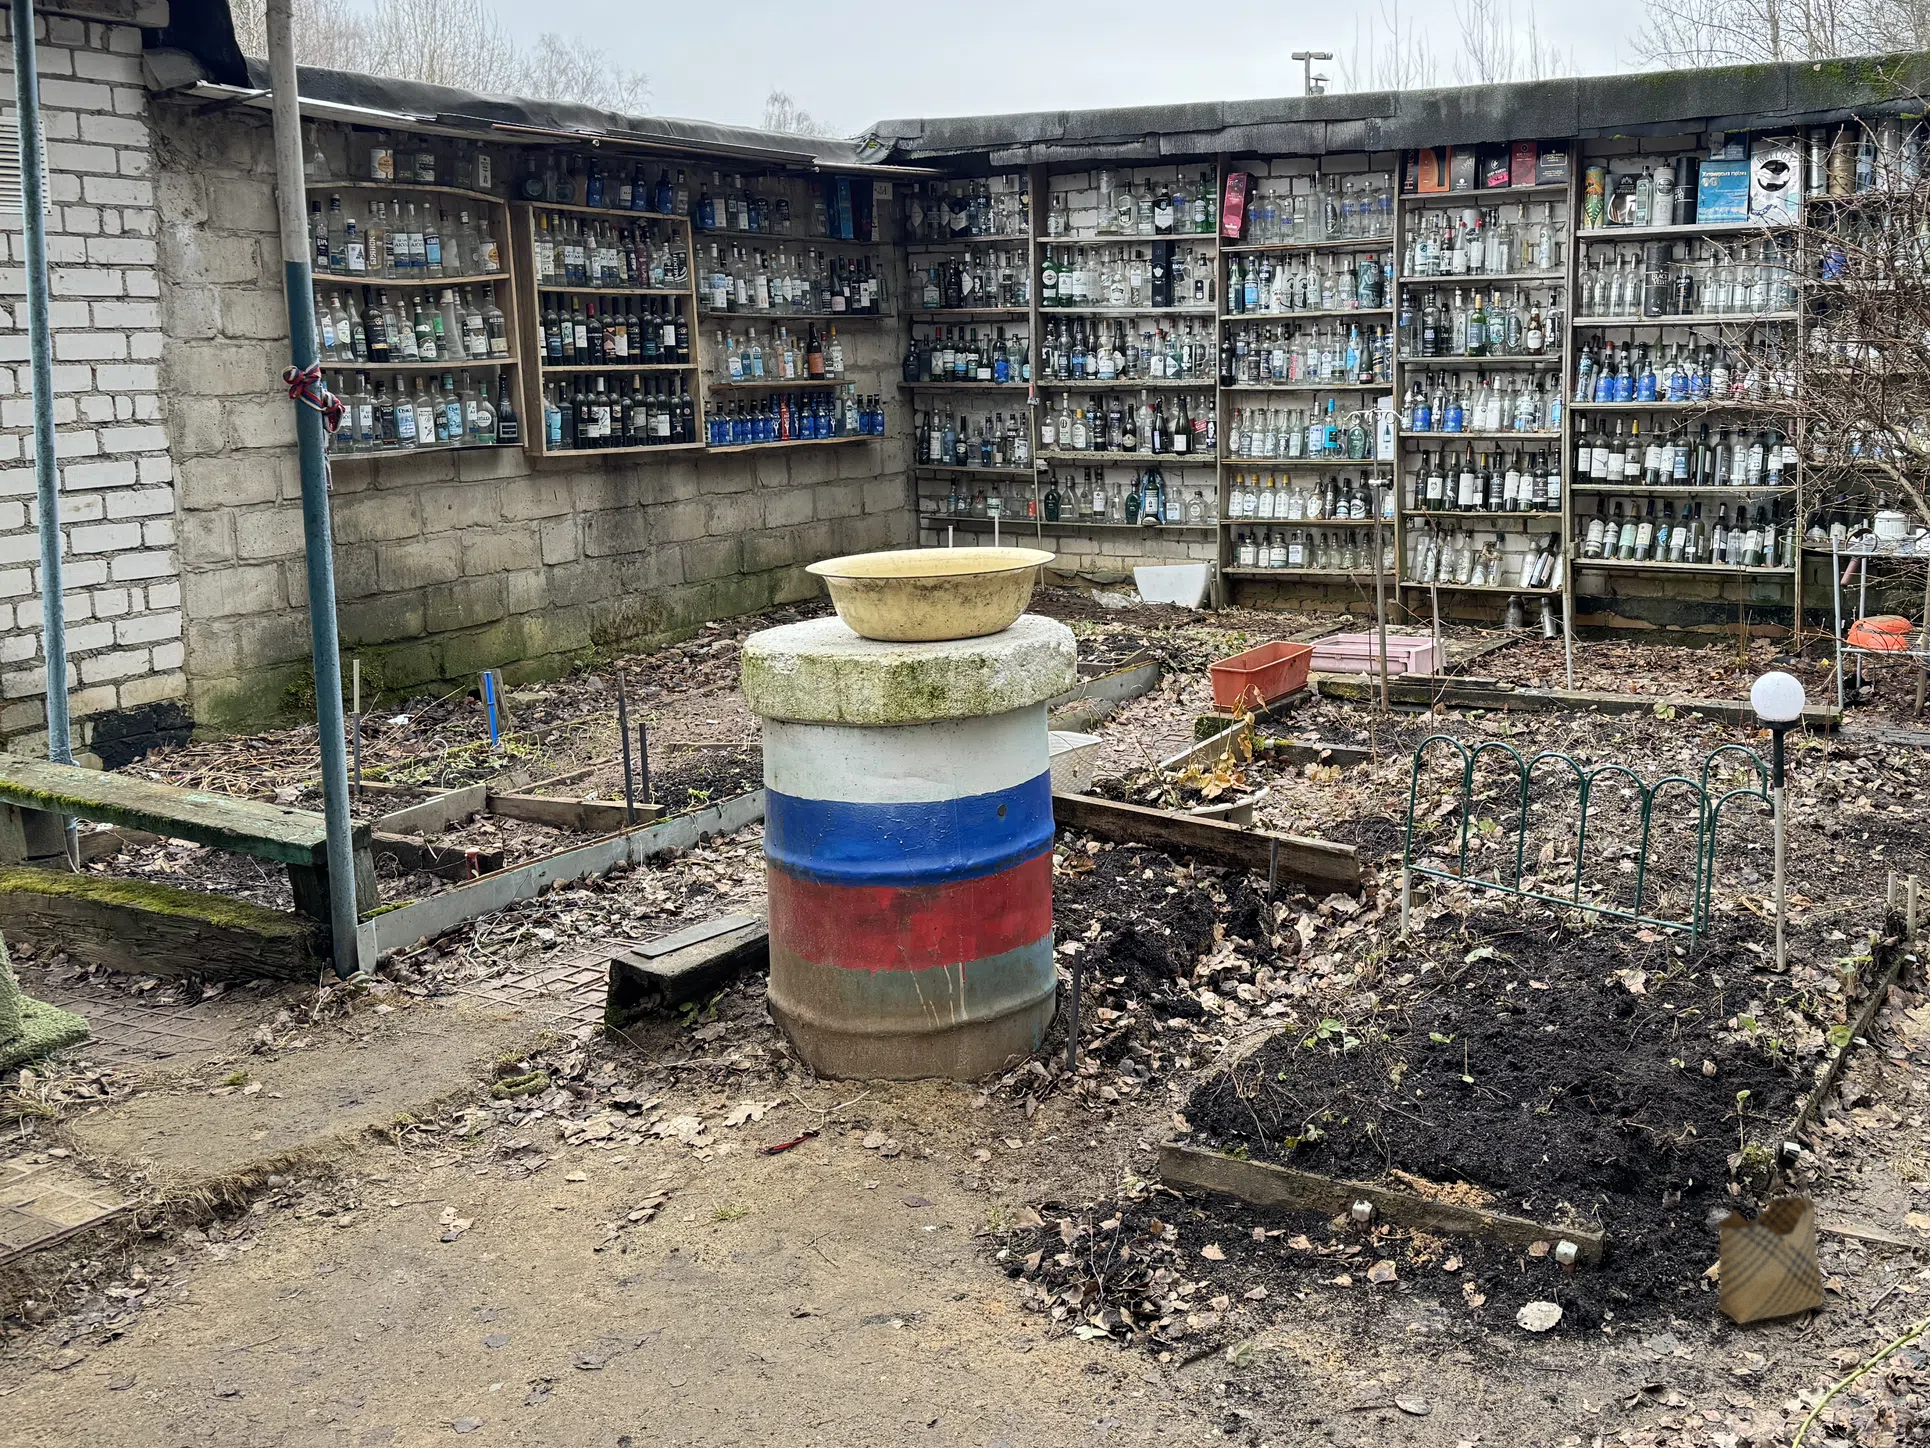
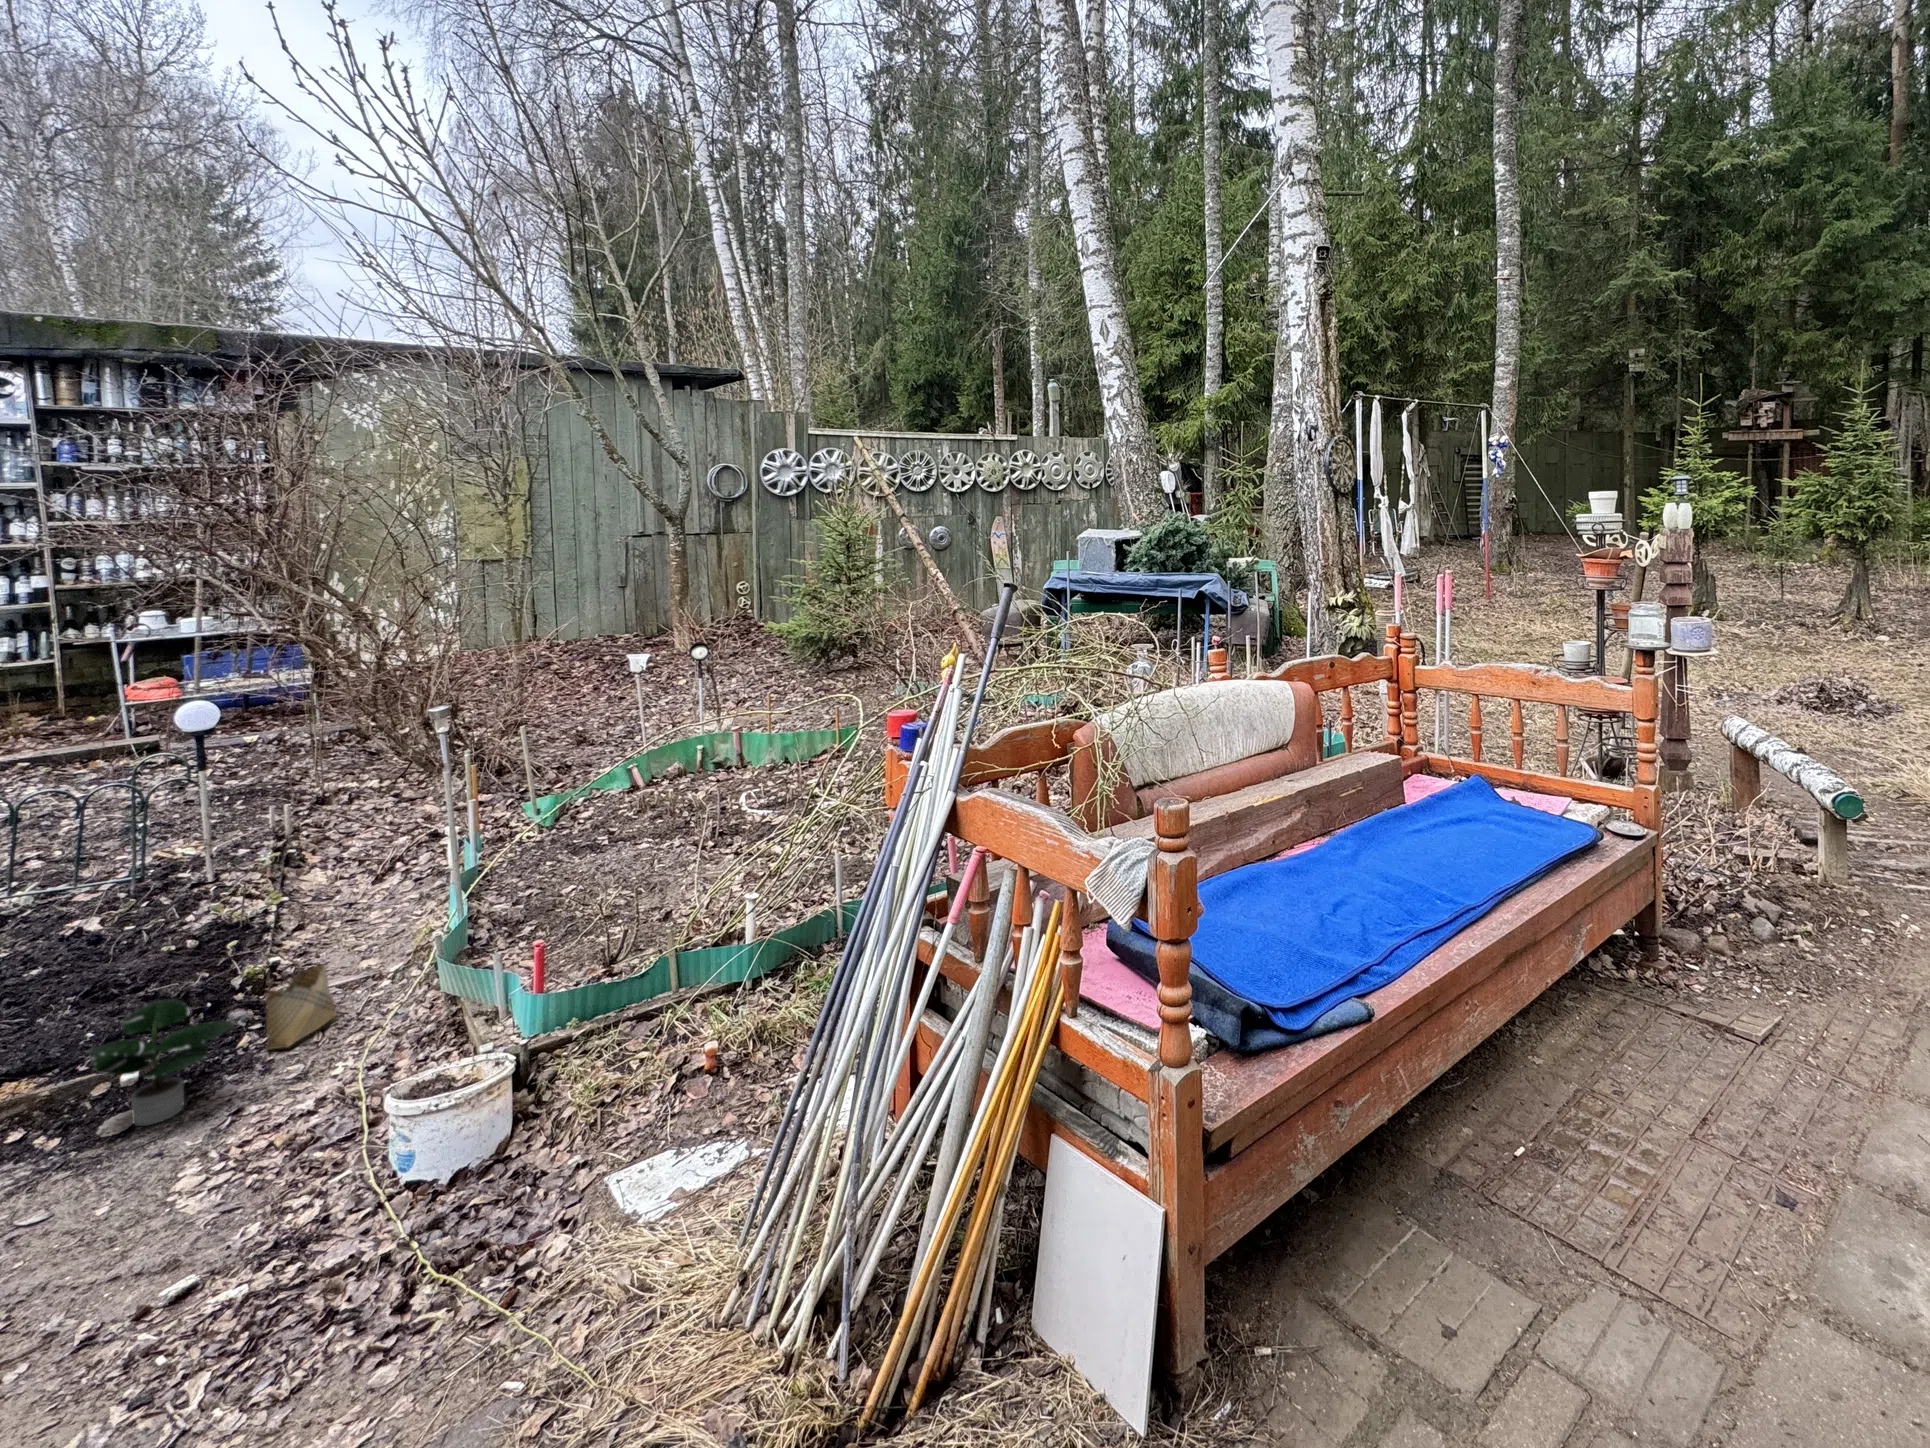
potted plant: none [1495,1153,1656,1352] -> present [87,999,234,1126]

